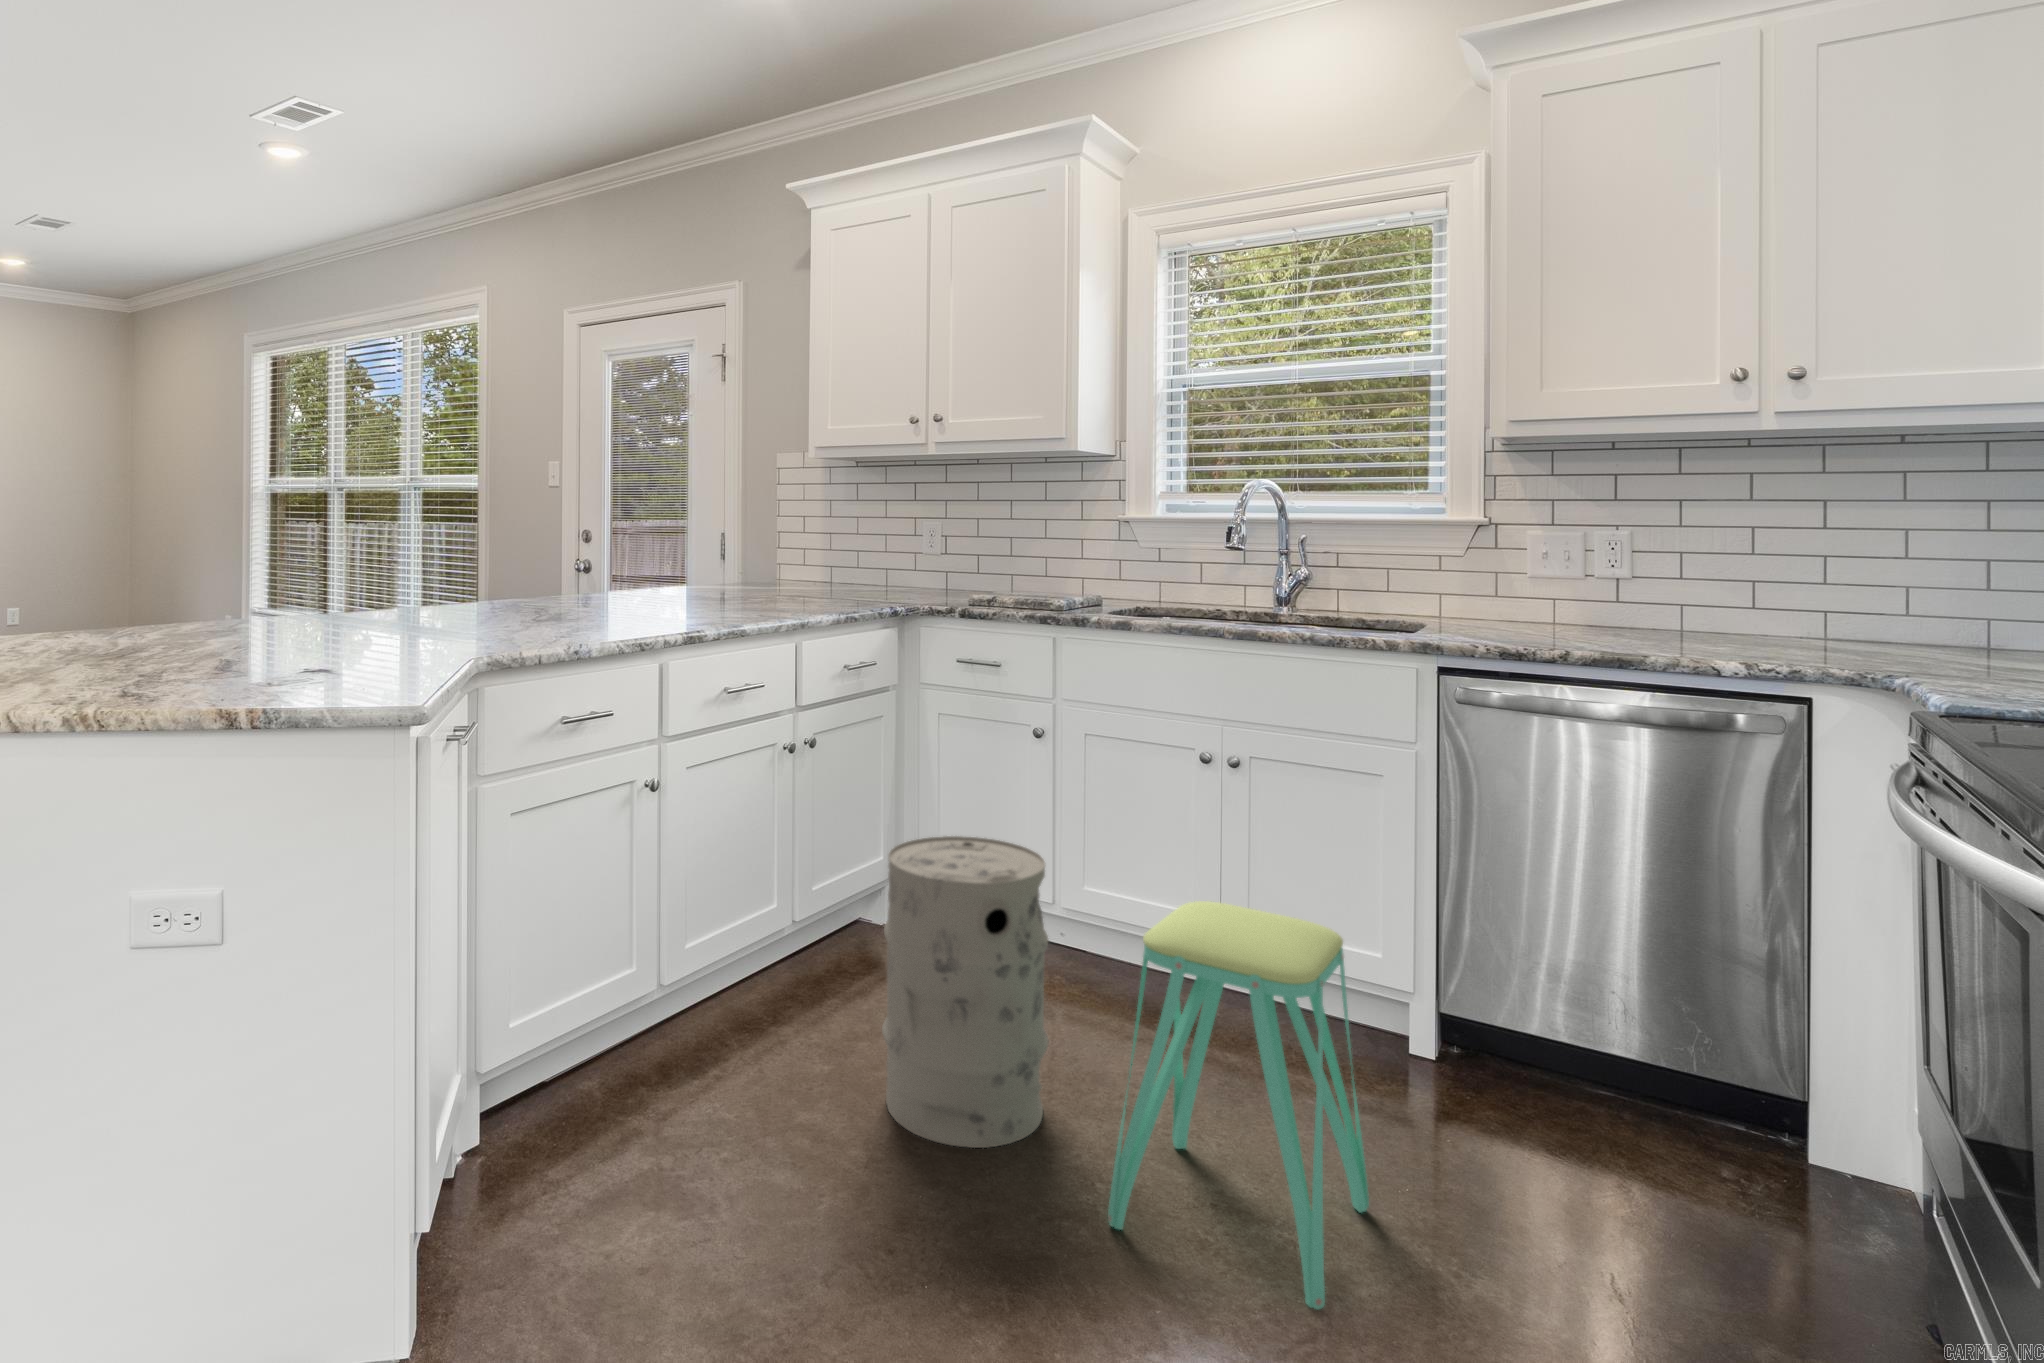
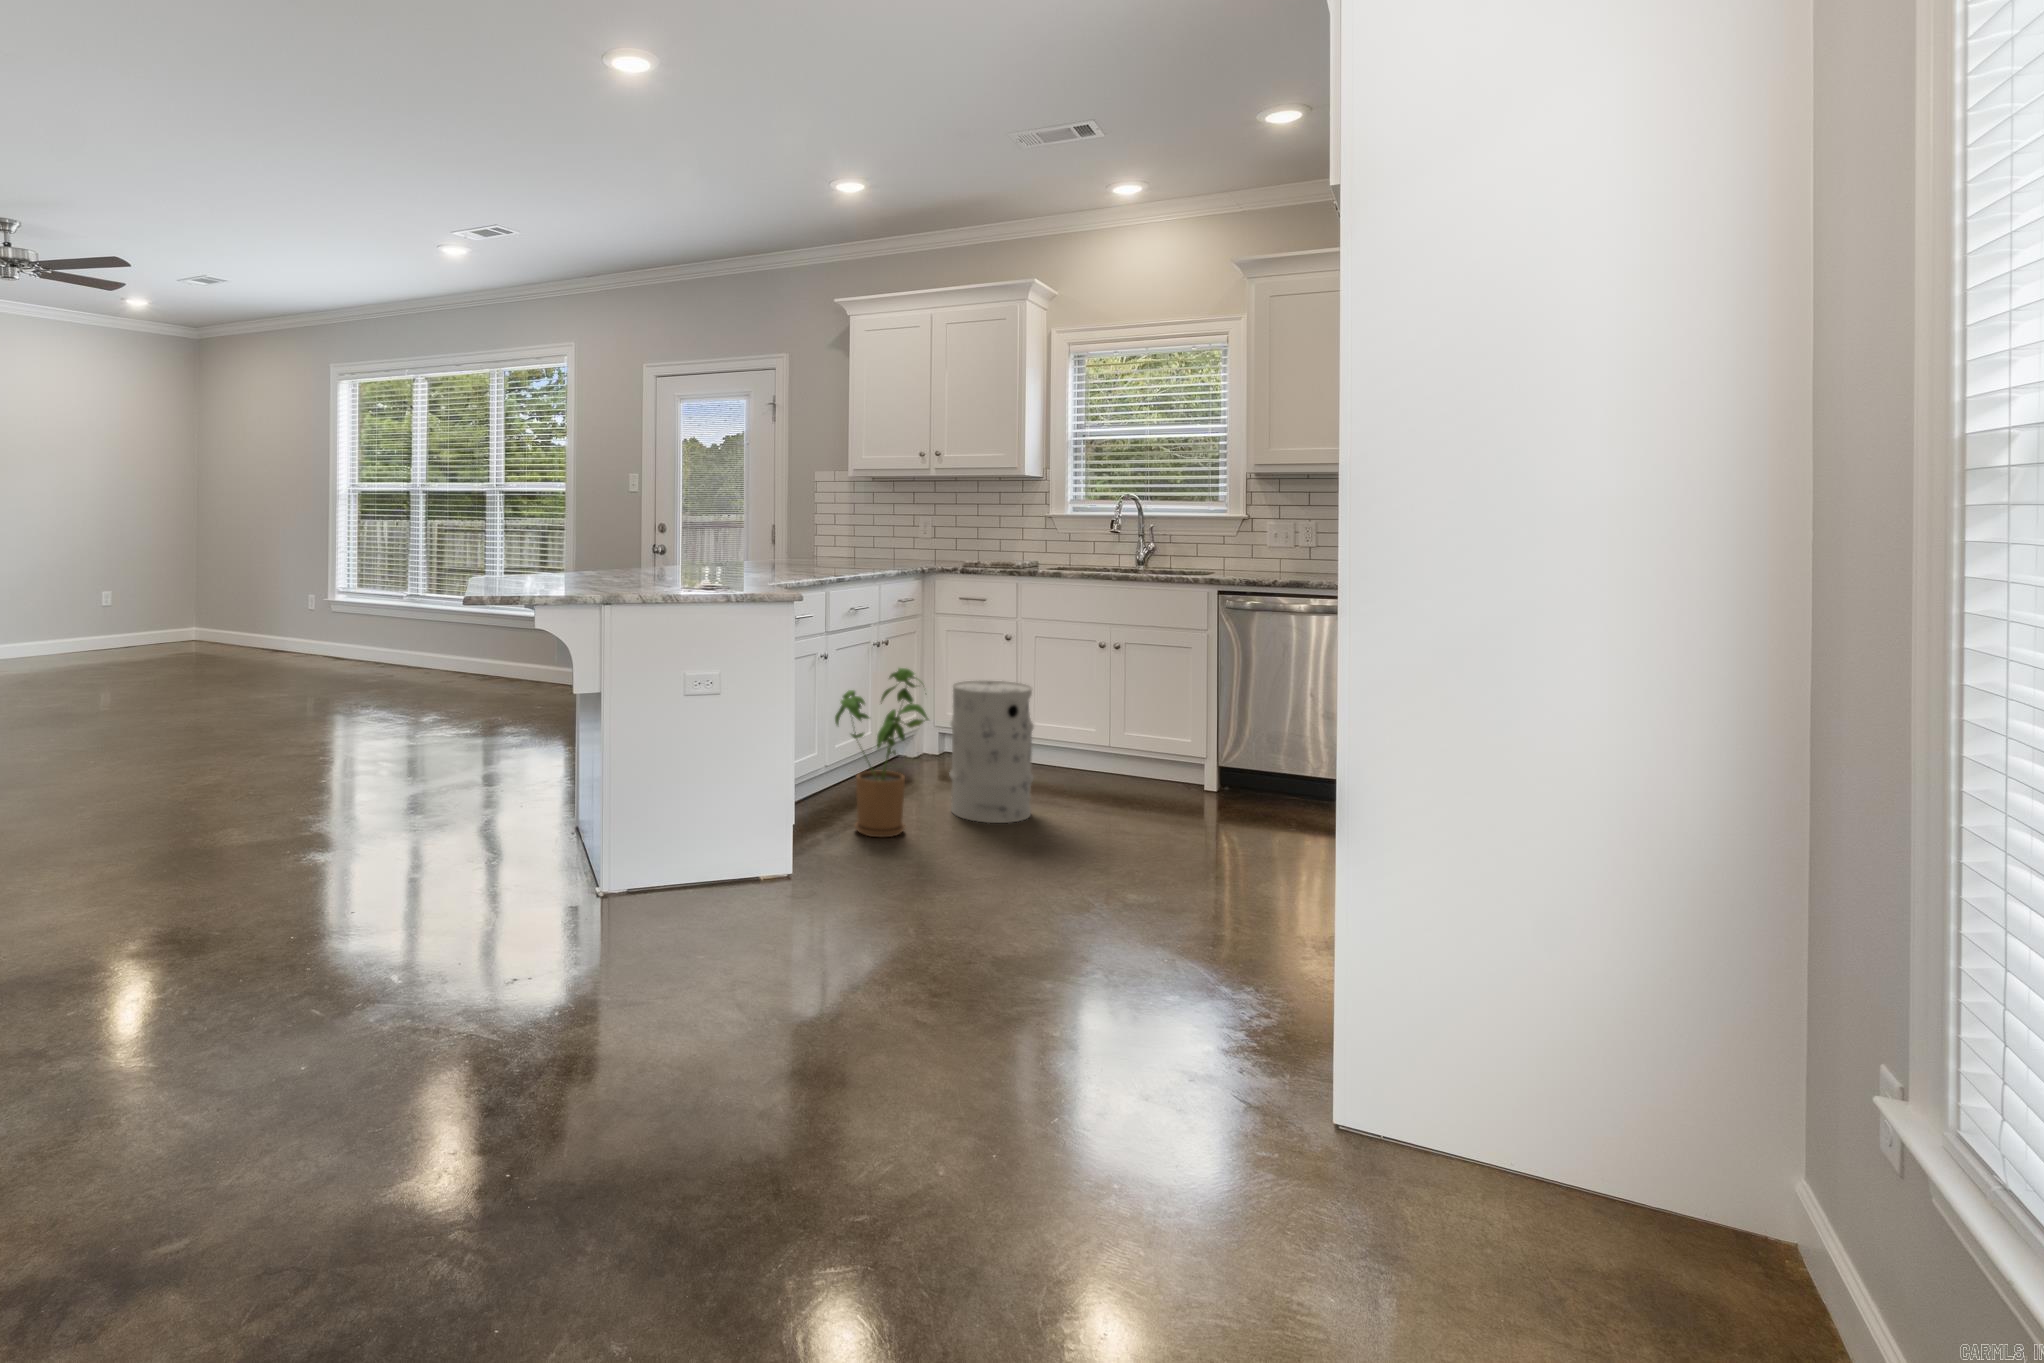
house plant: none [627,831,811,1193] -> present [835,668,928,837]
stool: present [1108,901,1369,1309] -> none [1071,697,1185,853]

